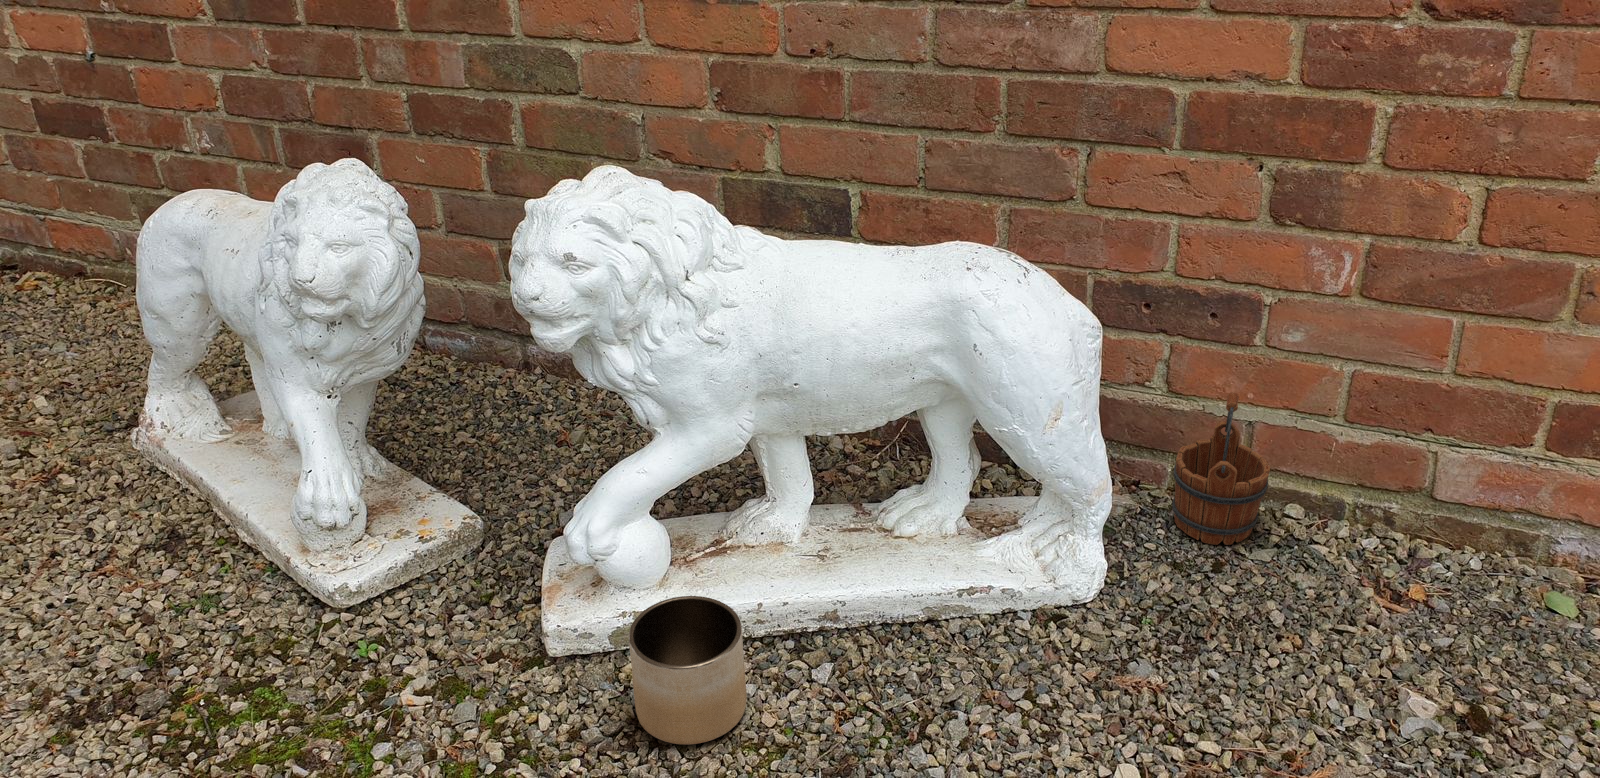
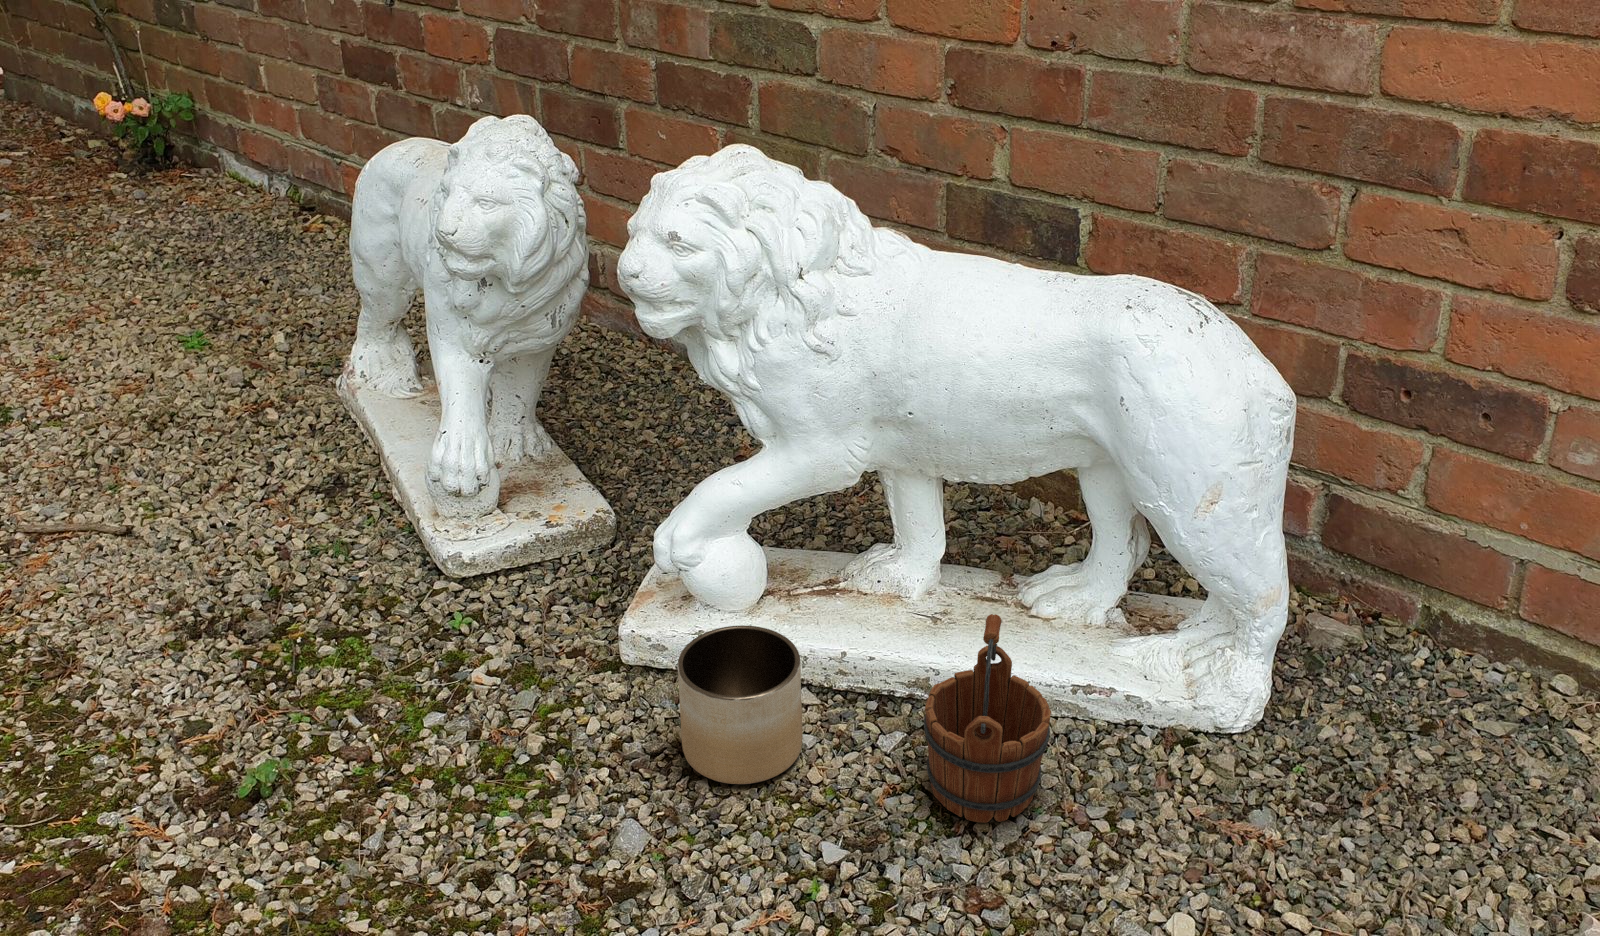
wooden bucket: present [1172,392,1270,545] -> present [924,614,1051,823]

